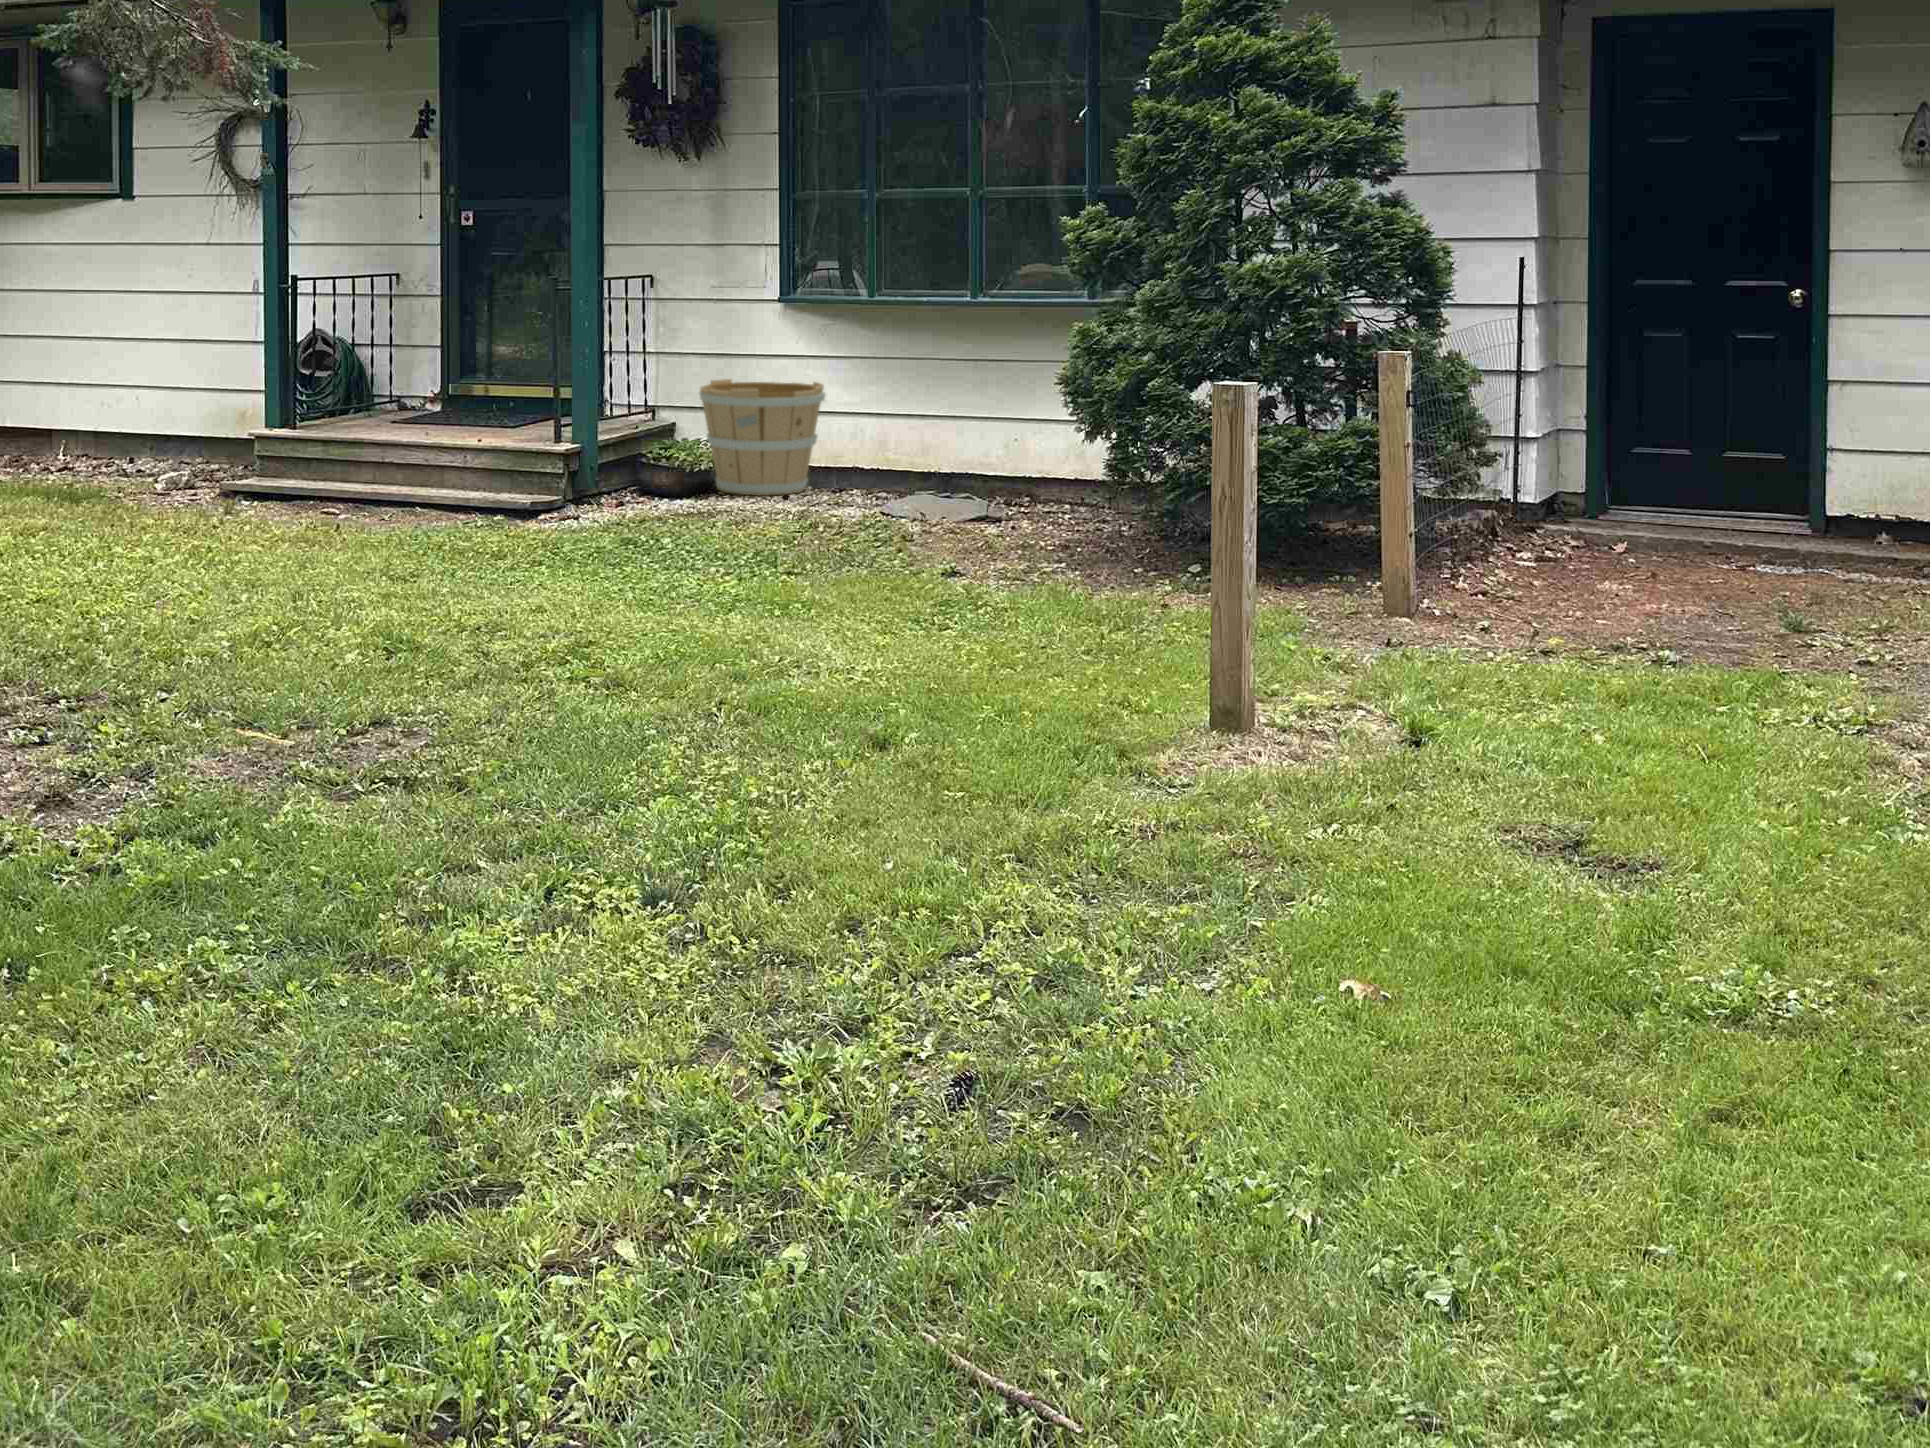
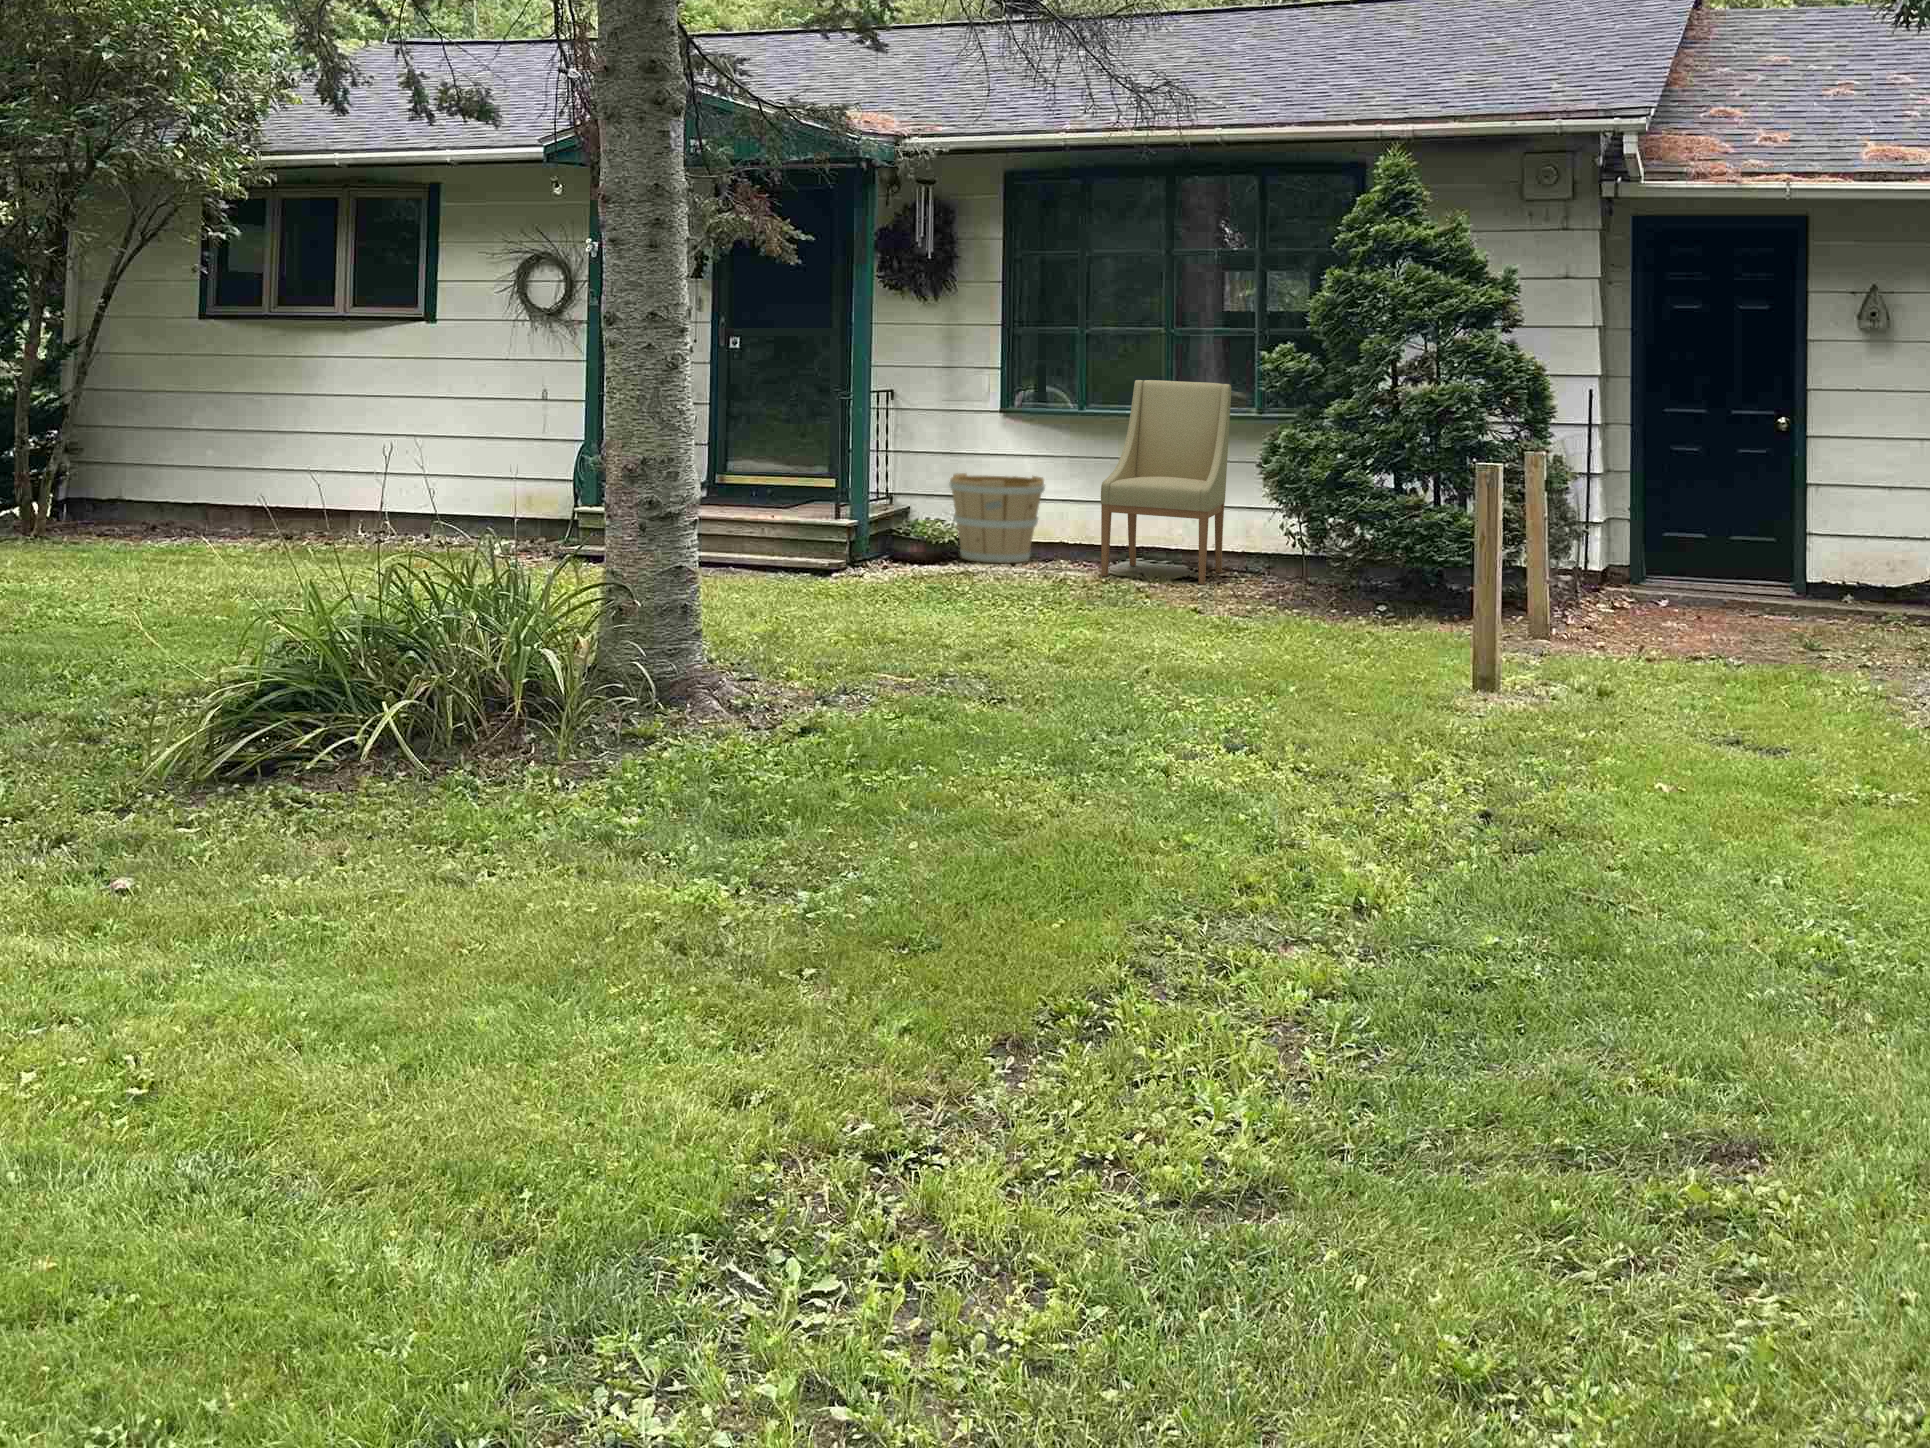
chair: none [869,256,1055,525] -> present [1101,380,1231,585]

